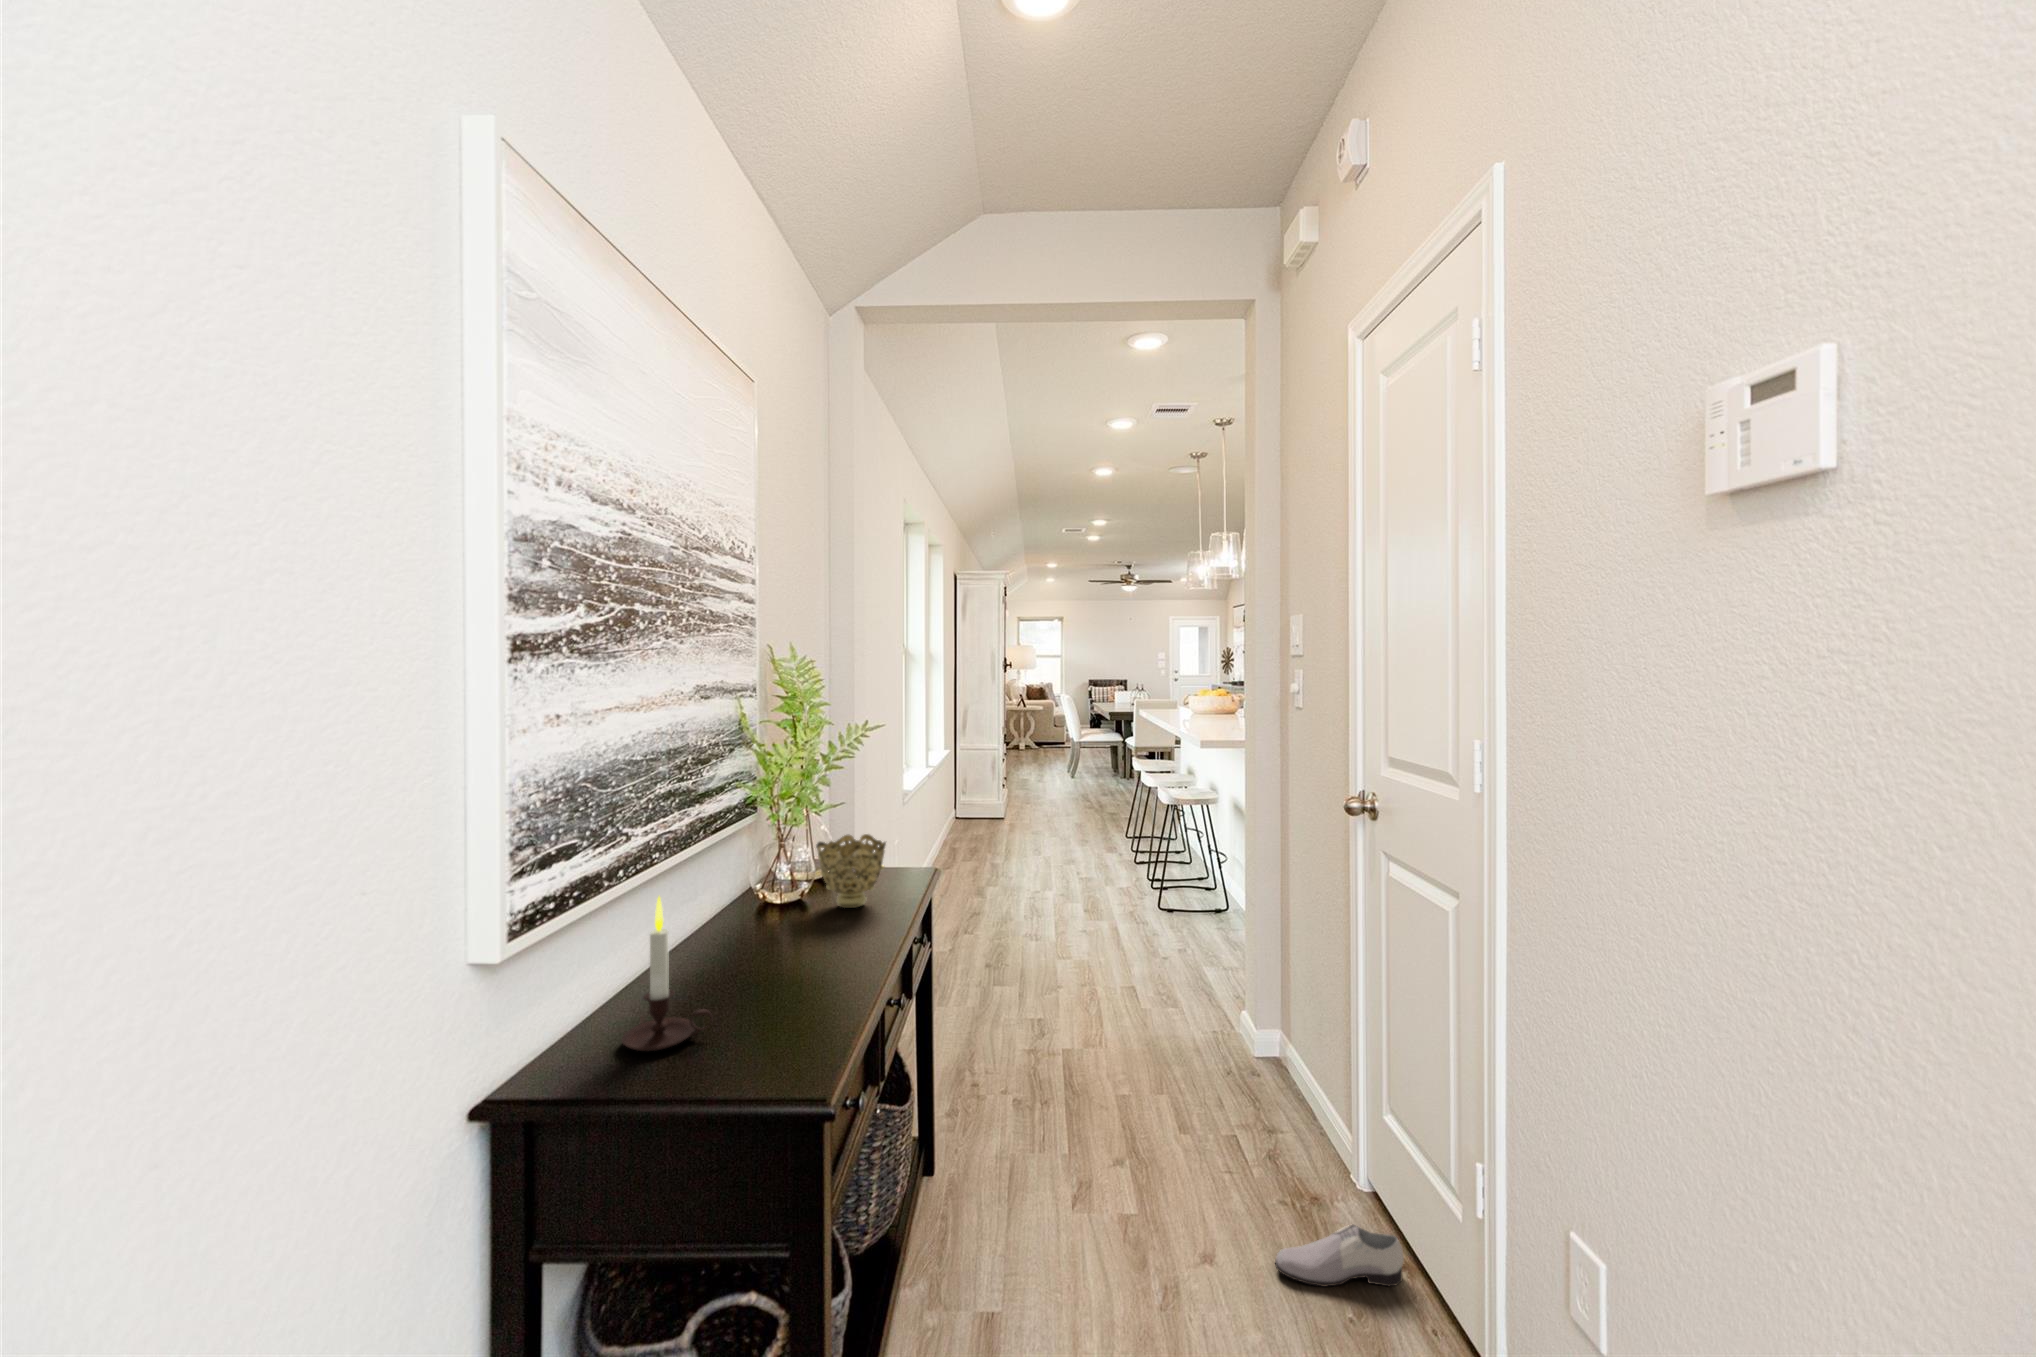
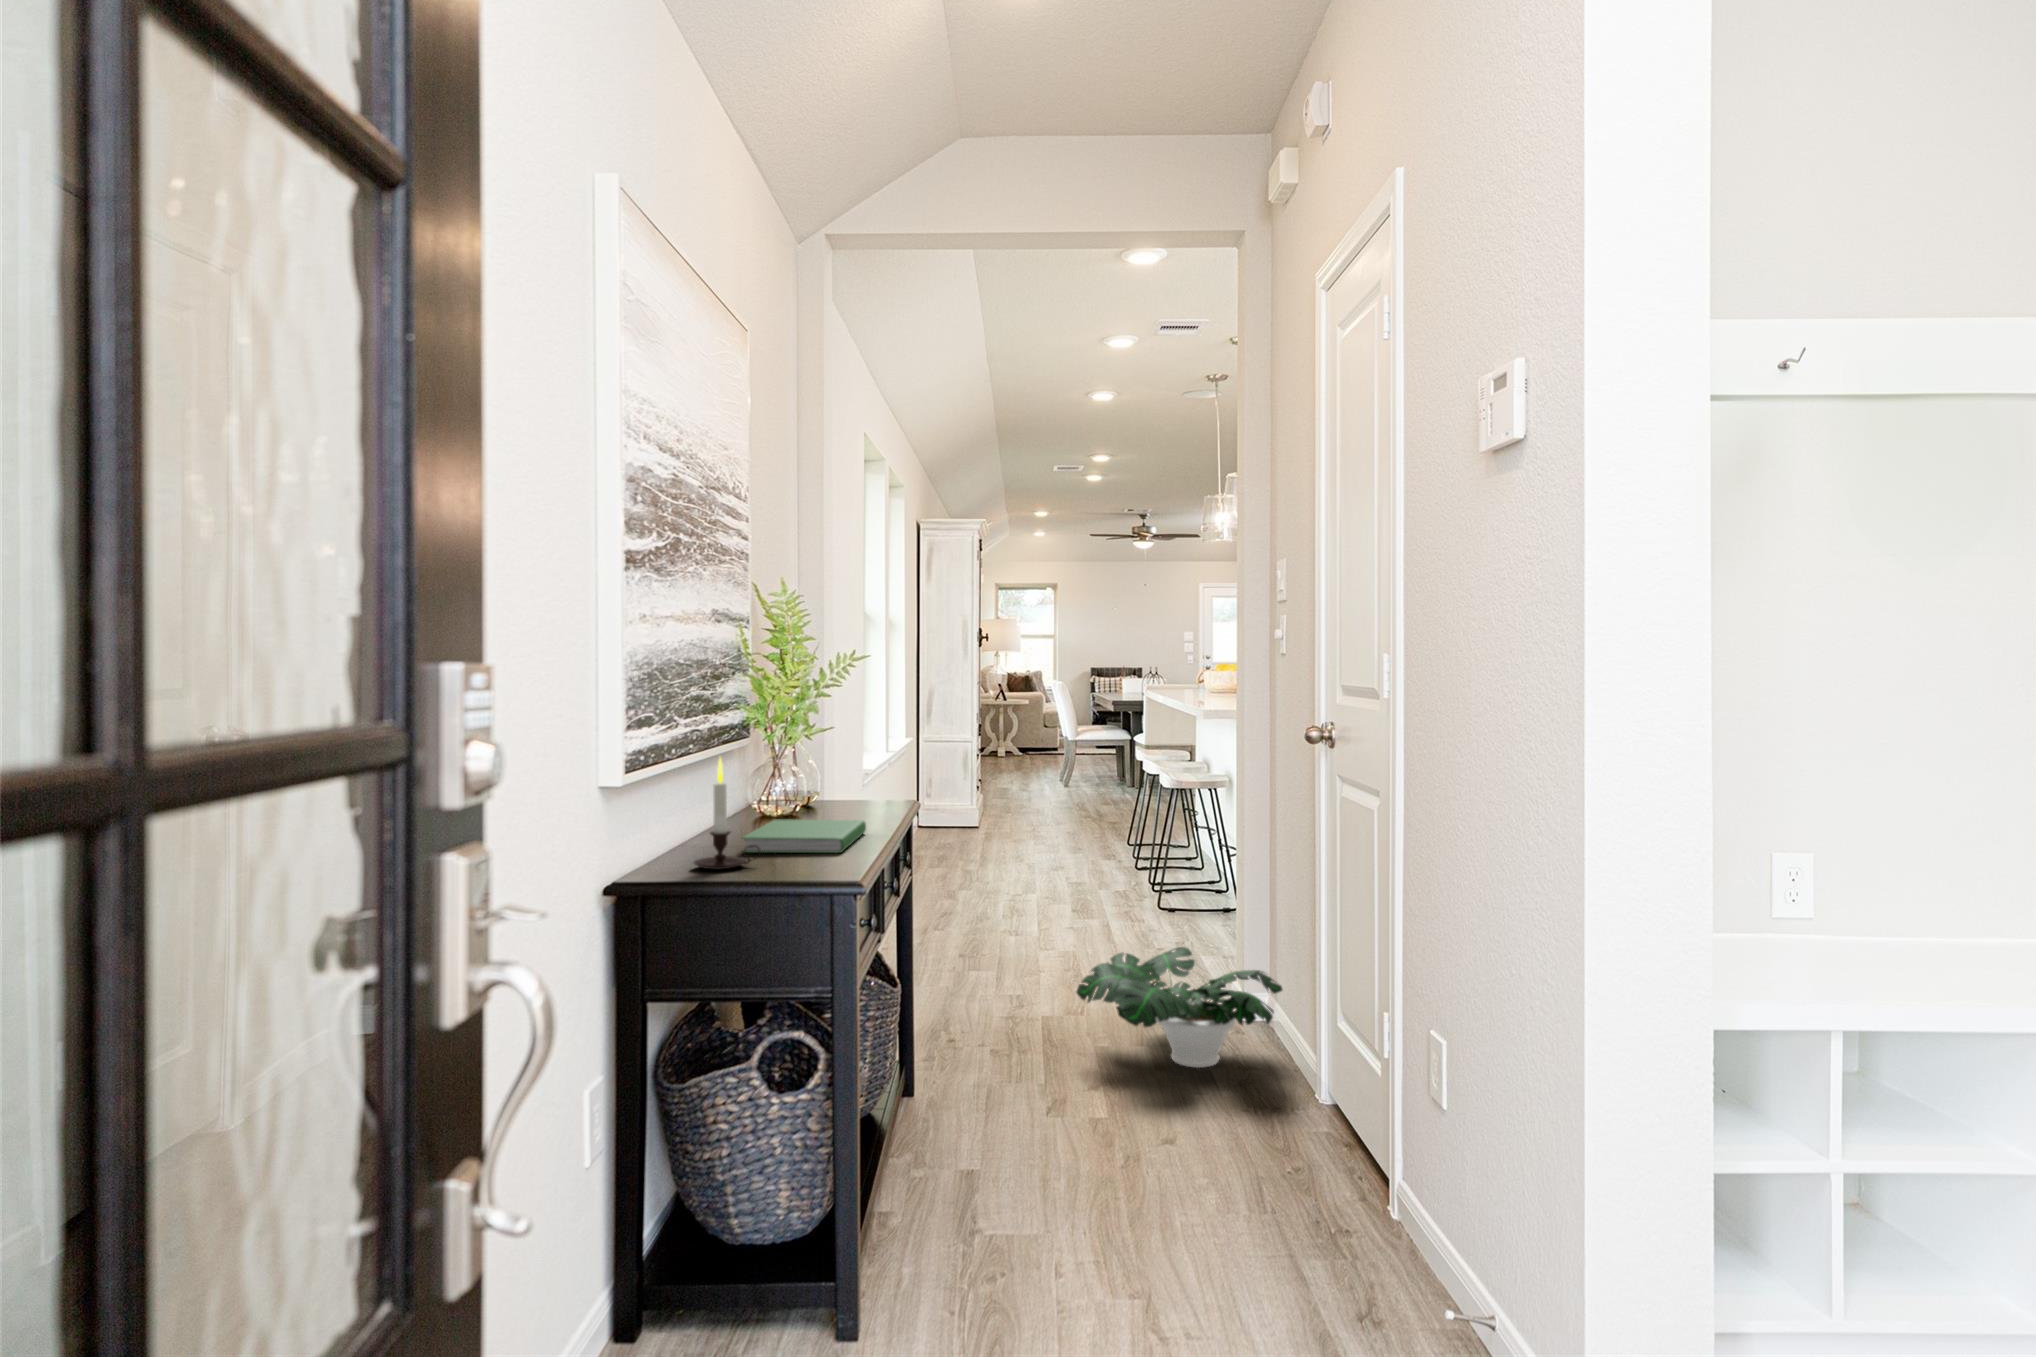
decorative bowl: present [816,834,886,908] -> none [809,757,873,820]
hardcover book: none [705,925,871,998] -> present [742,819,866,853]
potted plant: none [1099,986,1303,1125] -> present [1077,947,1282,1068]
shoe: present [1275,1225,1404,1286] -> none [1228,1107,1344,1157]

